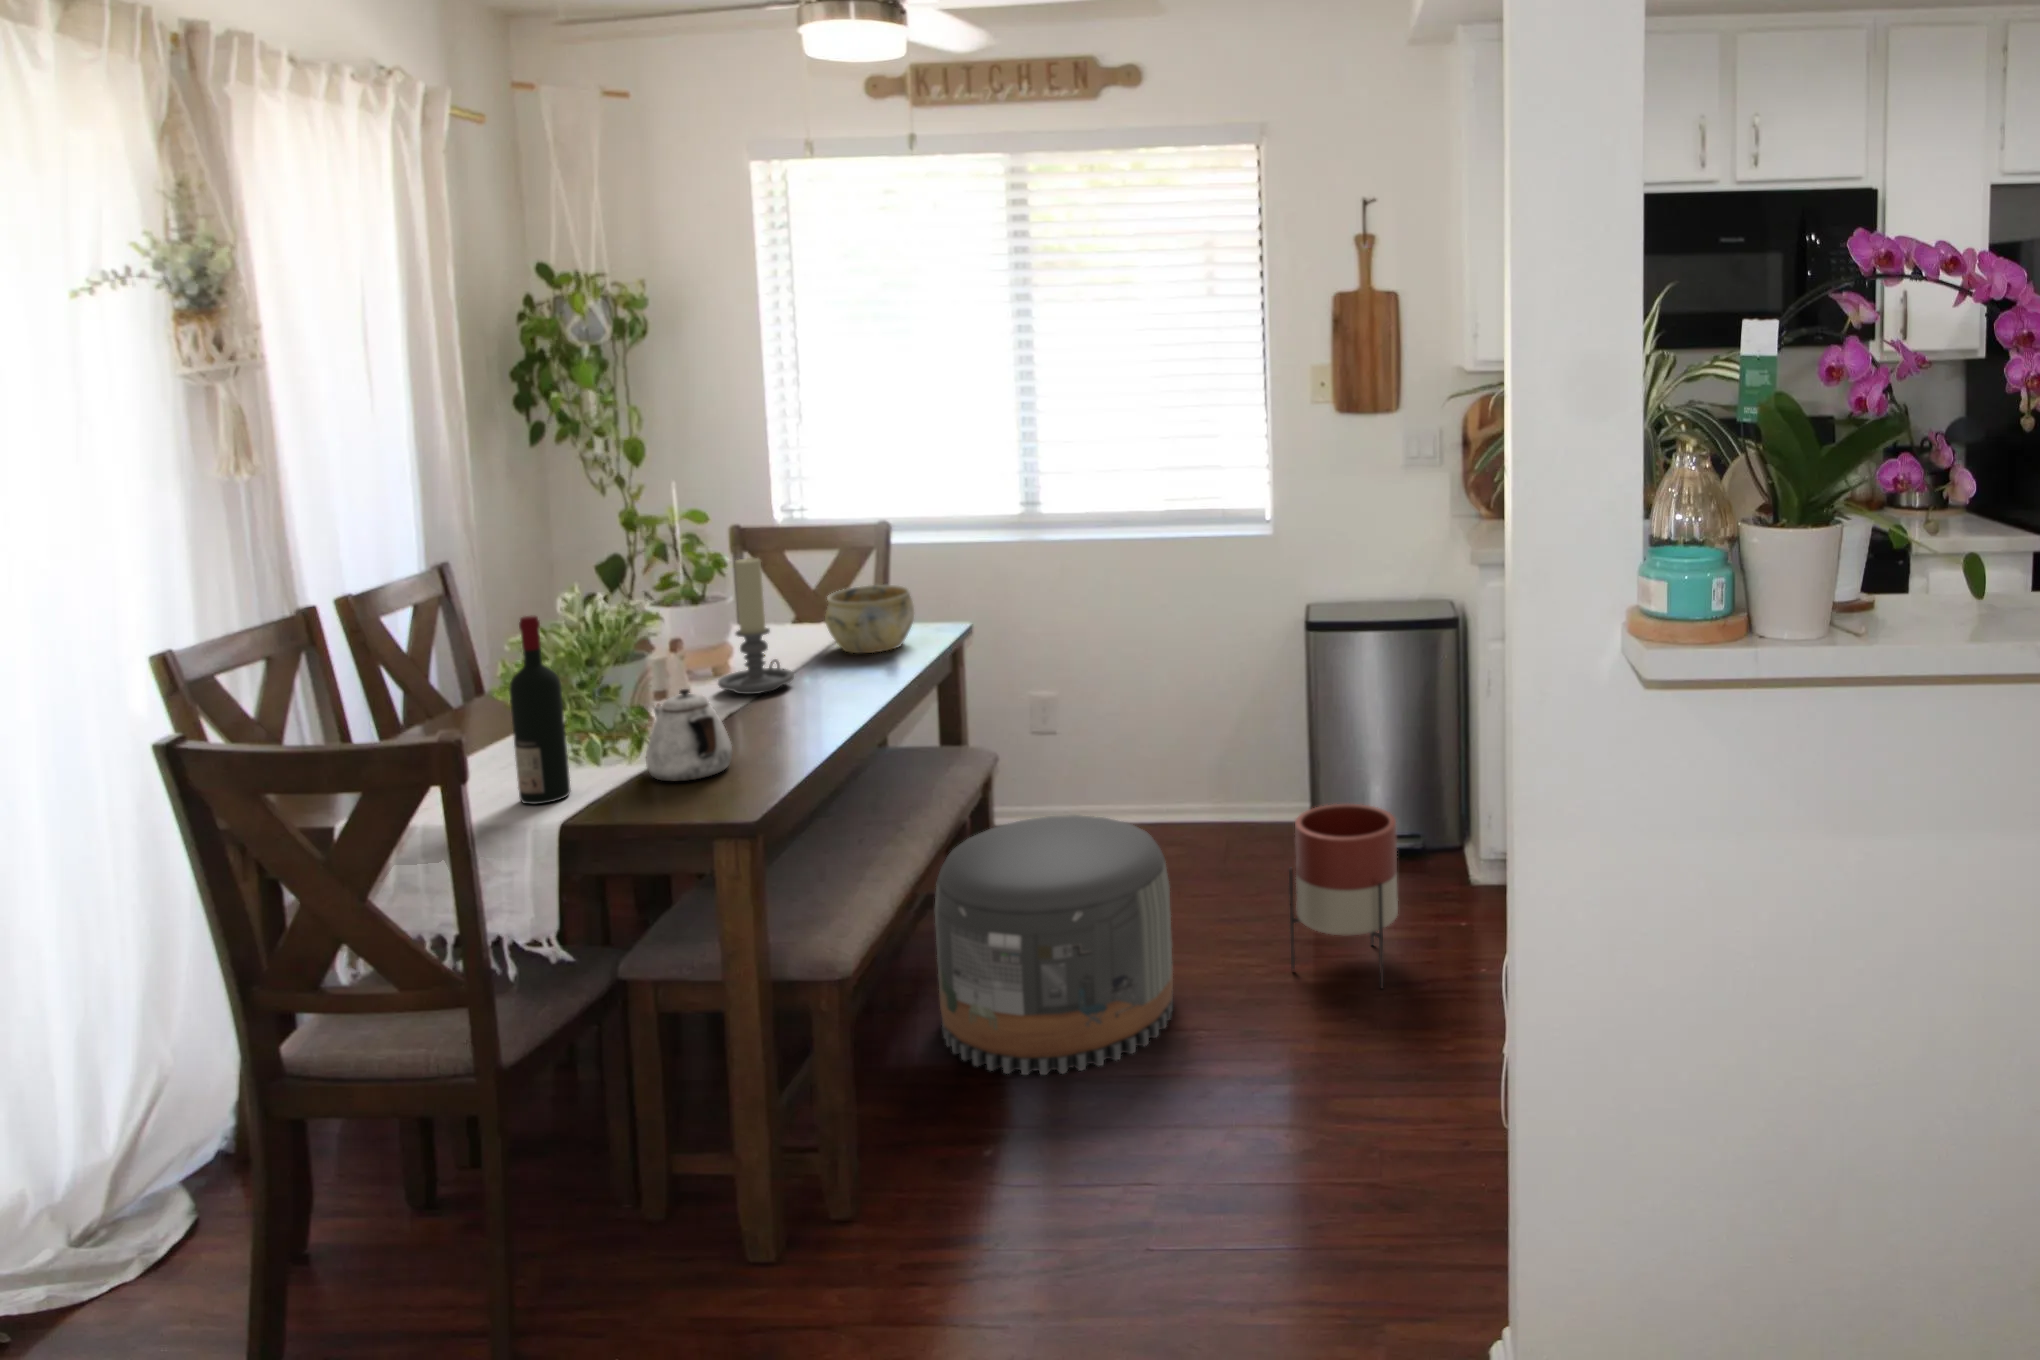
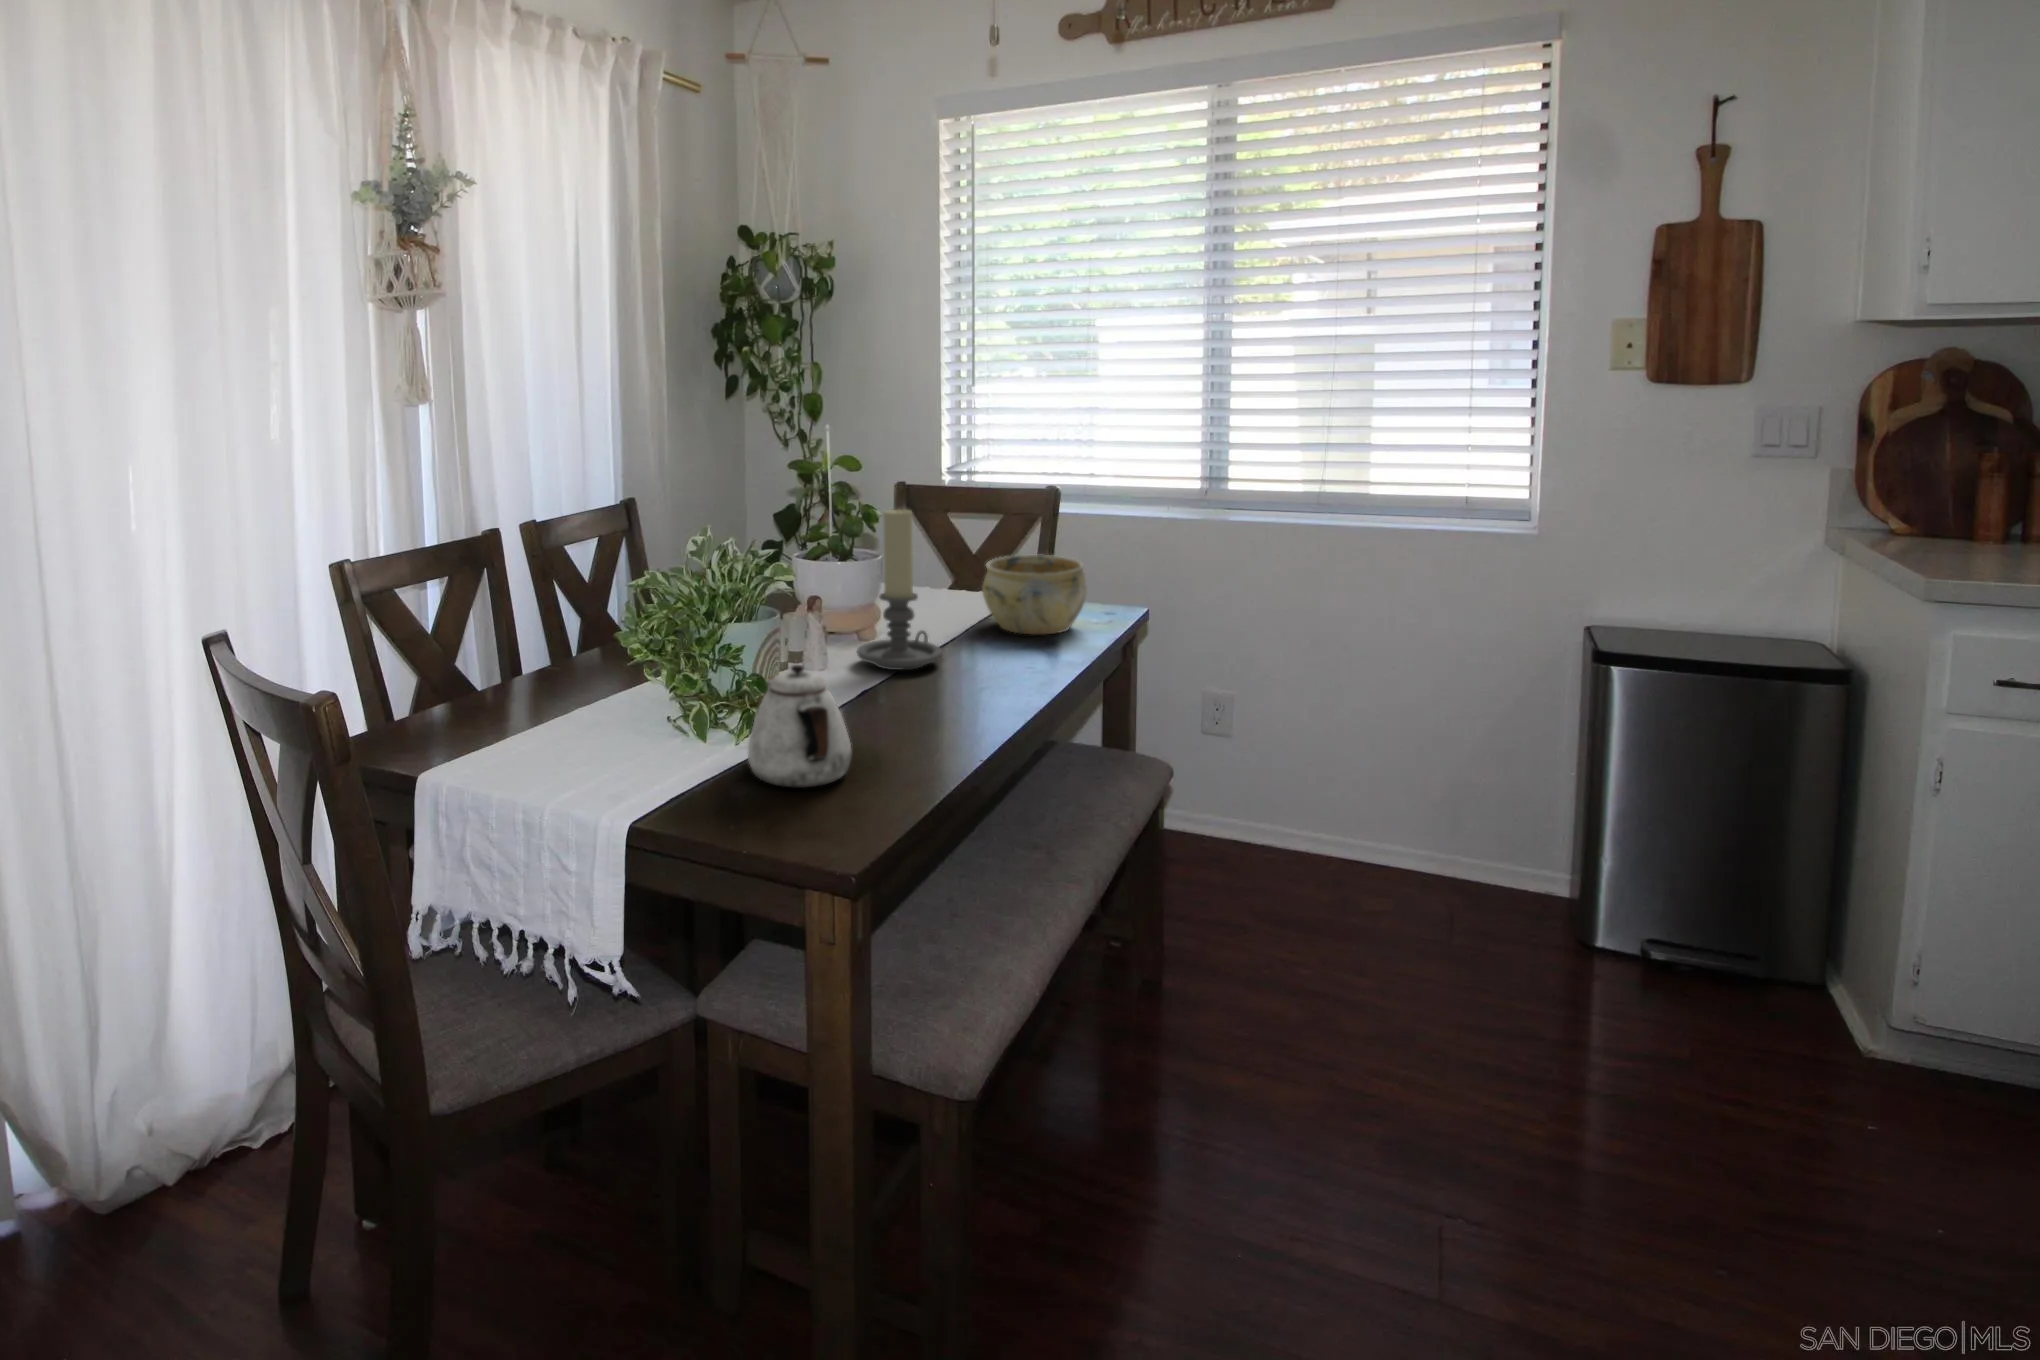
wine bottle: present [509,616,571,804] -> none [598,552,660,788]
planter: present [1289,804,1398,988] -> none [1636,953,1884,1296]
pouf: present [935,815,1173,1075] -> none [1095,873,1441,1279]

